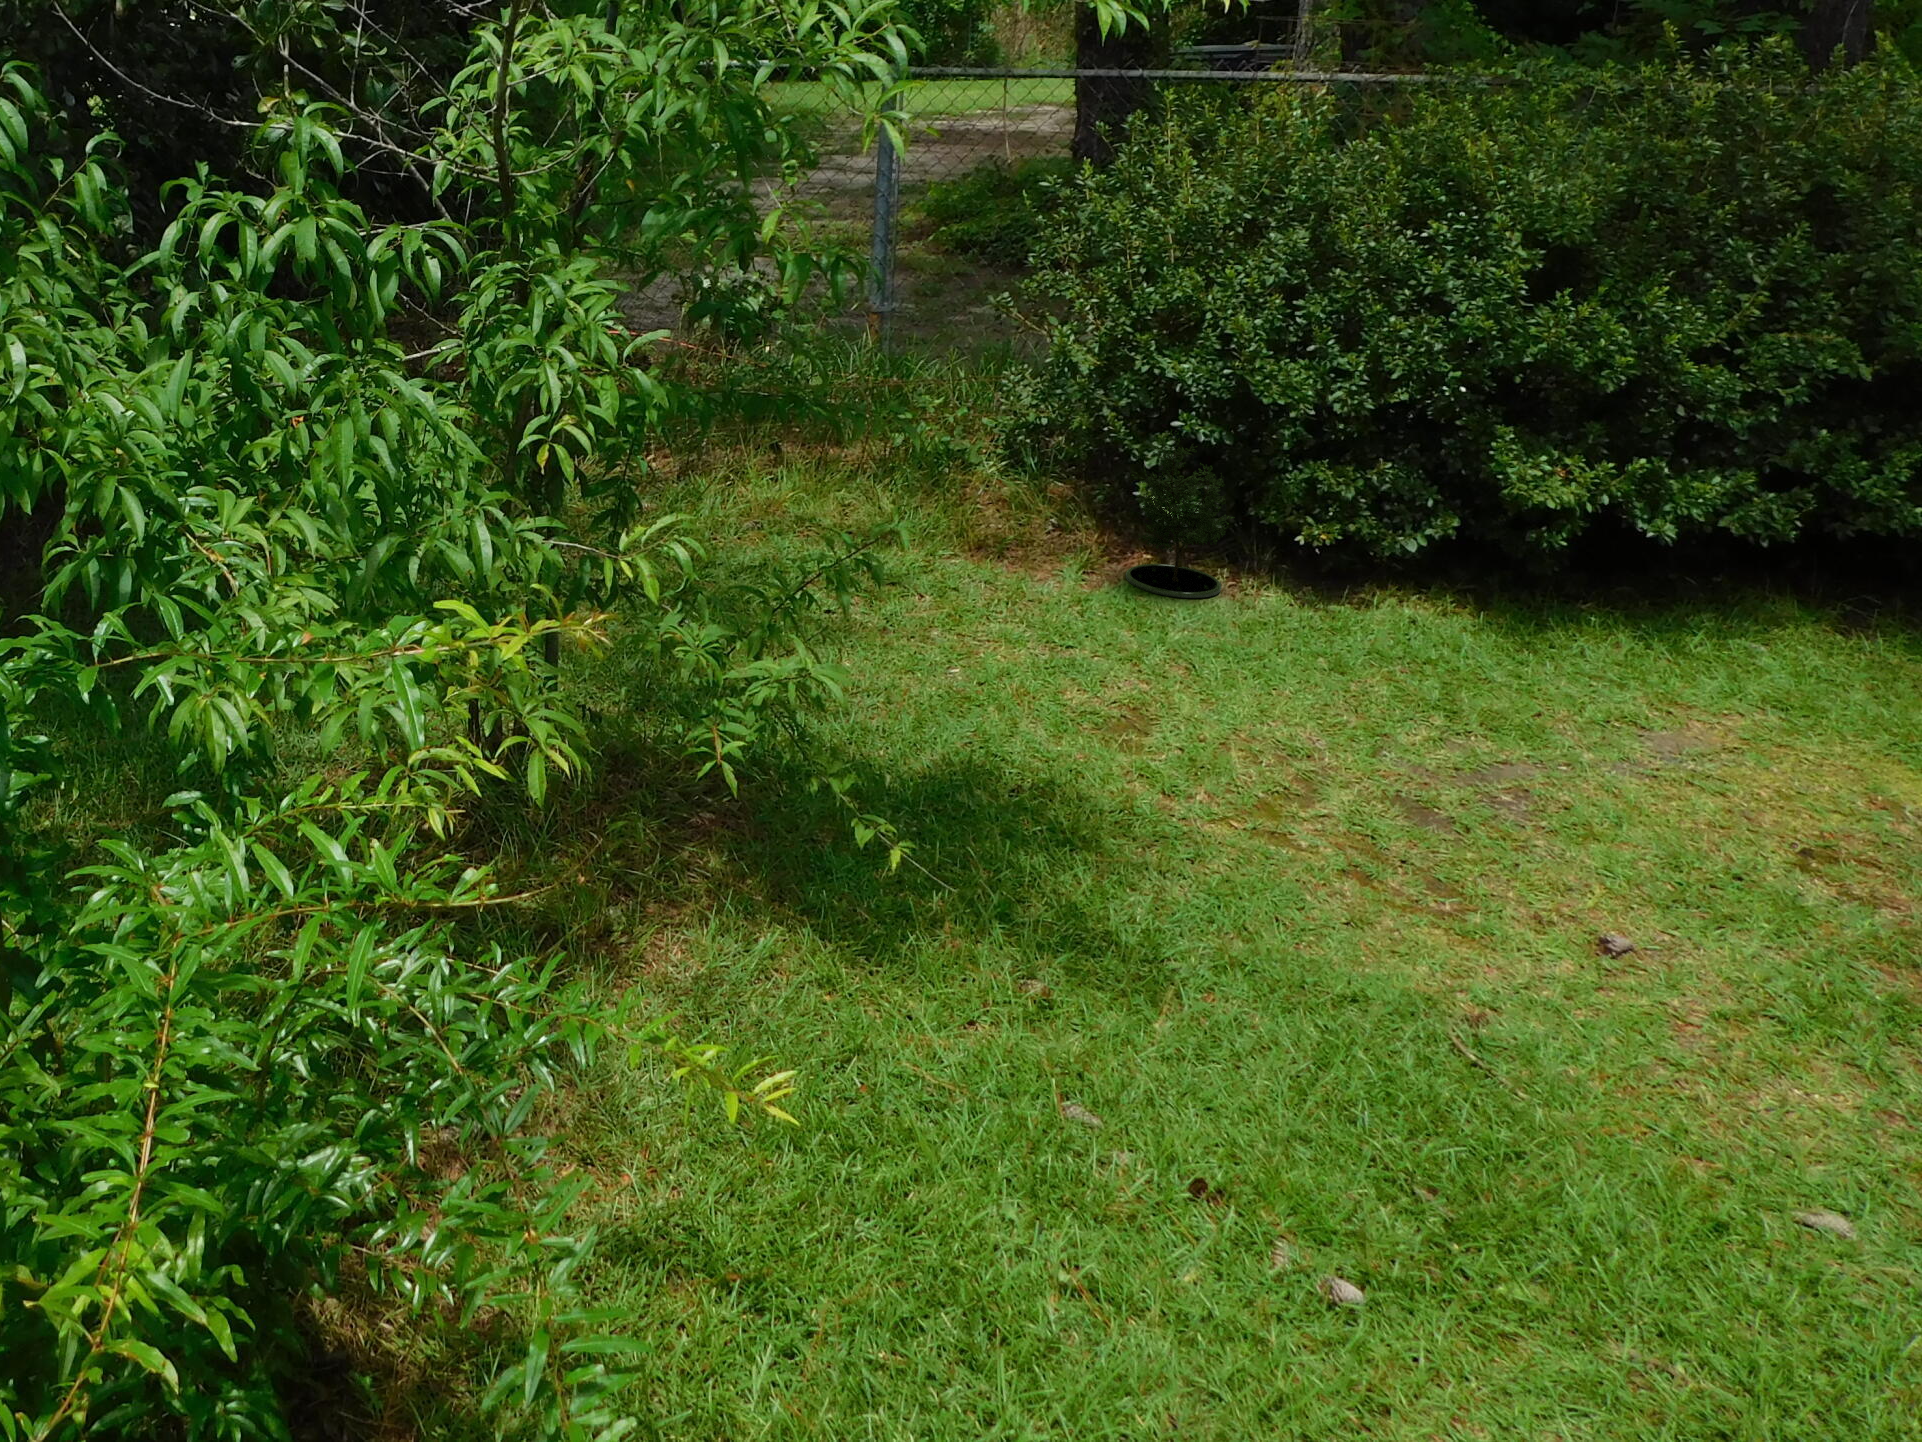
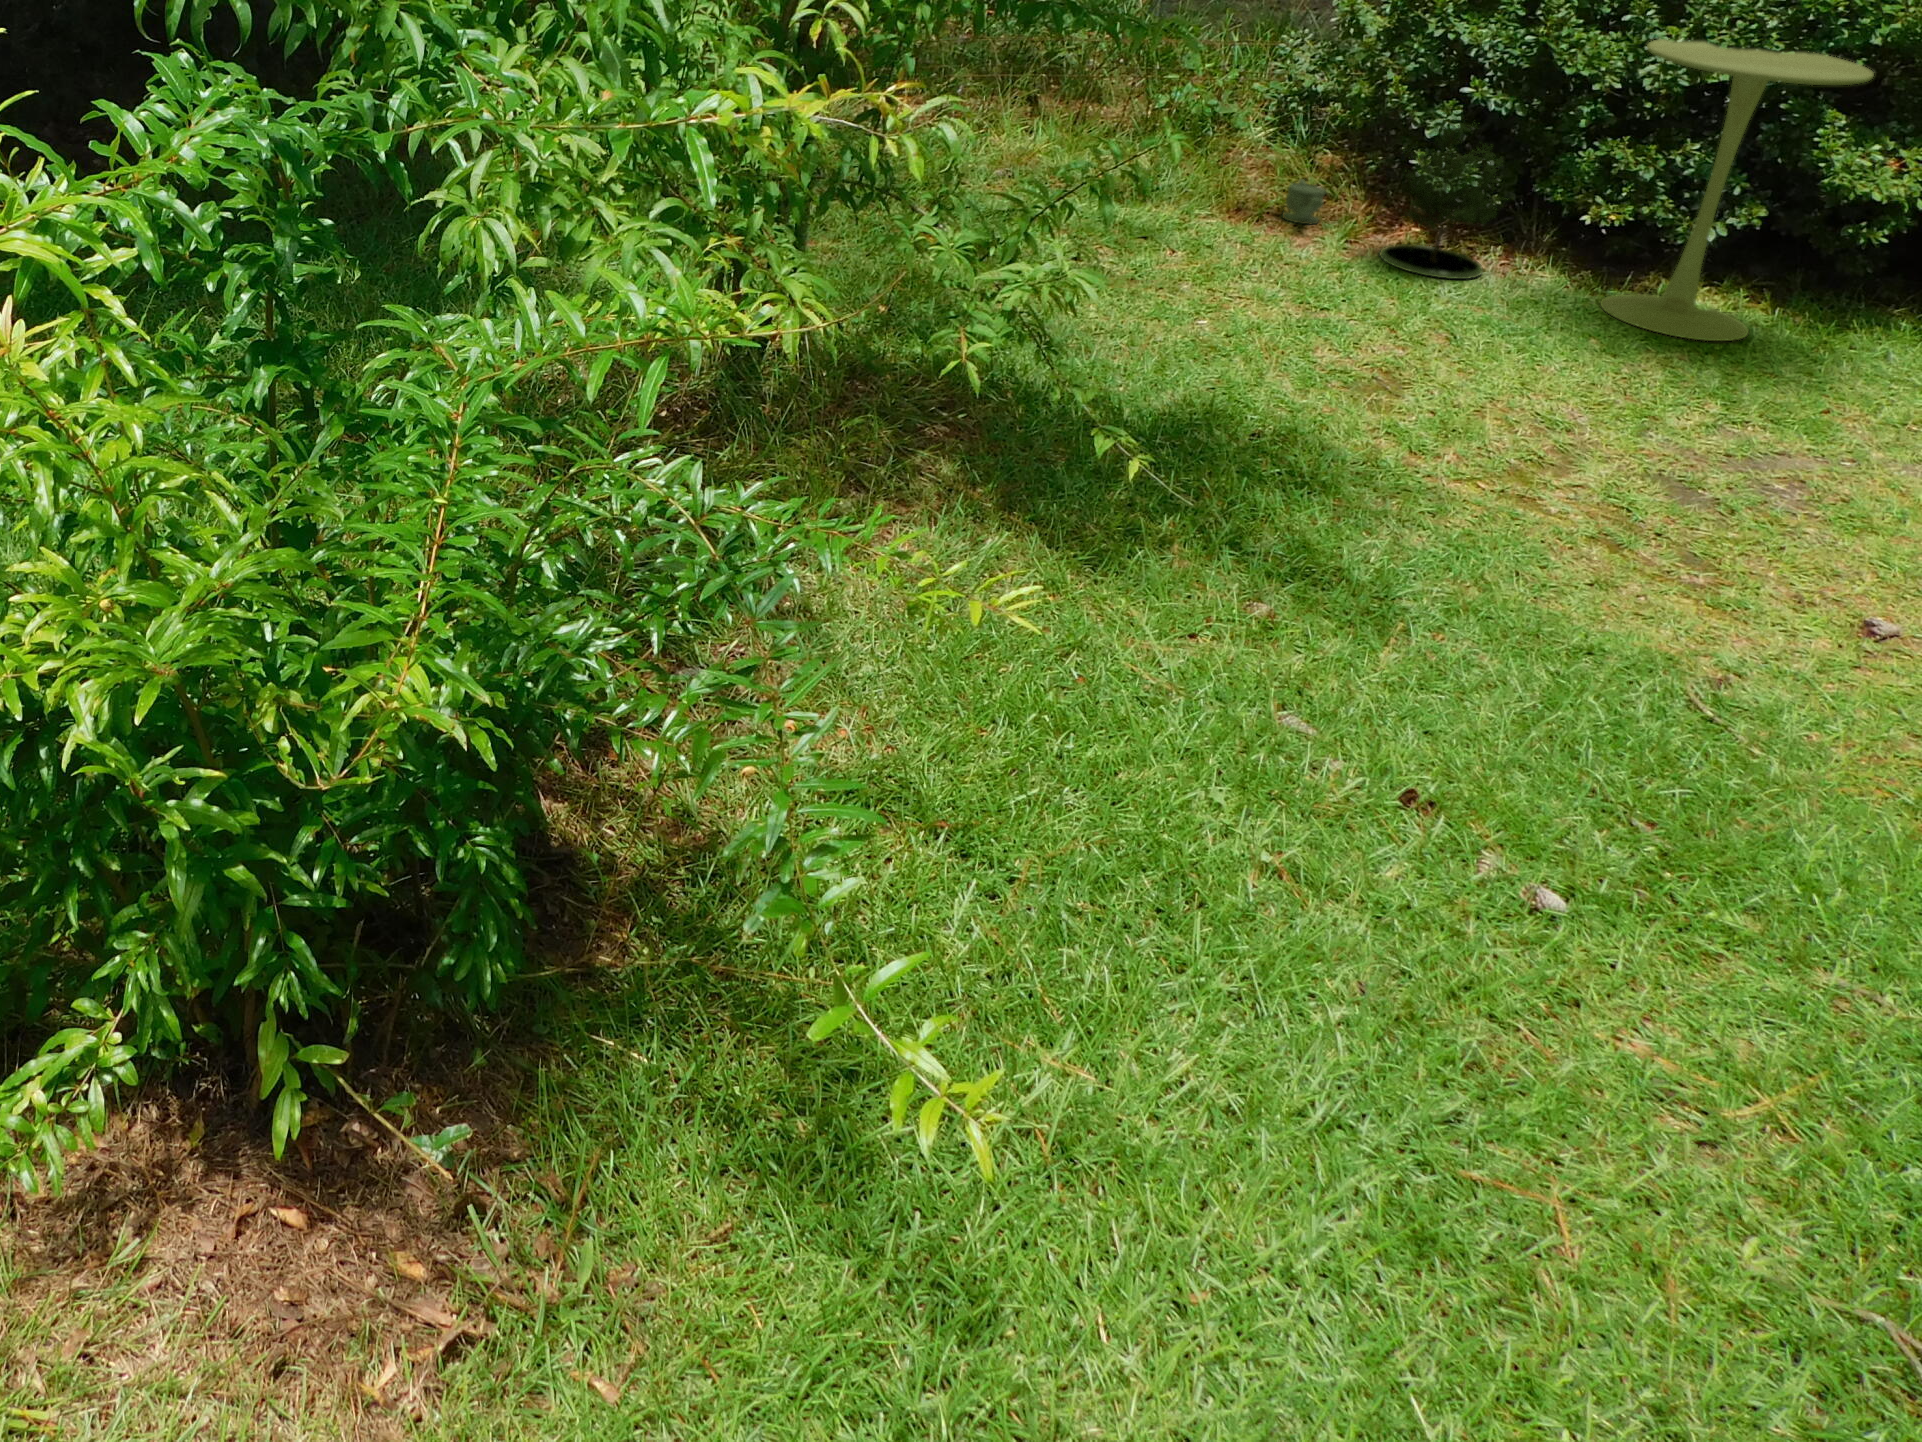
pedestal table: none [1330,360,1527,647] -> present [1600,39,1874,341]
watering can: none [1032,504,1070,549] -> present [1282,179,1326,224]

